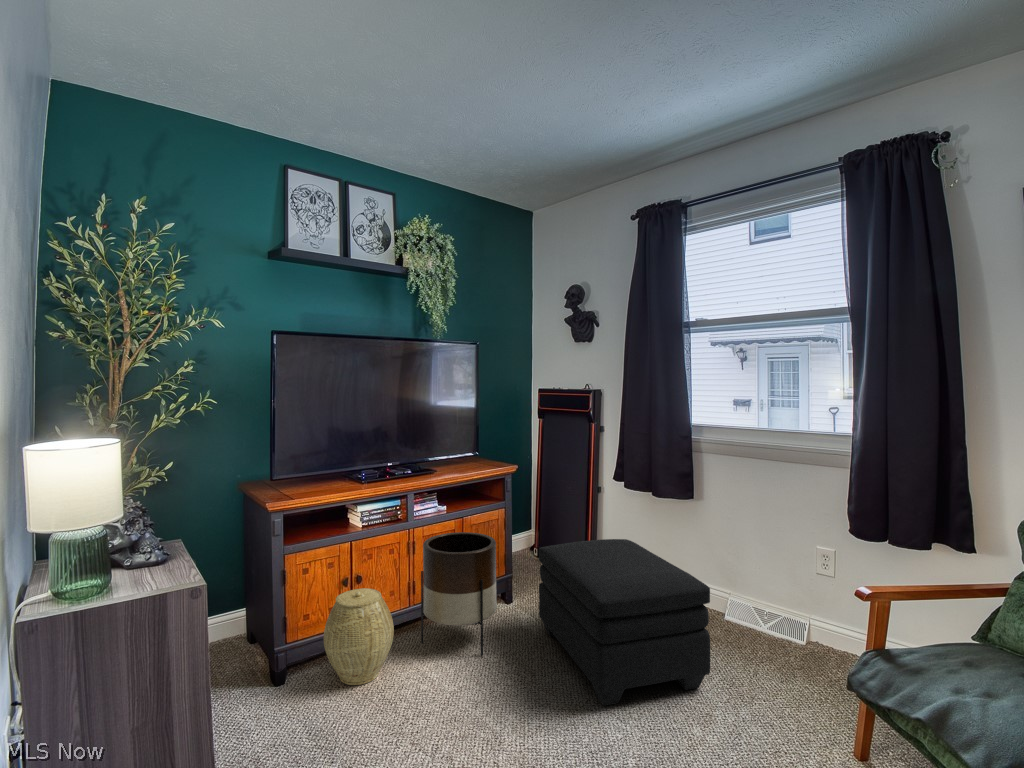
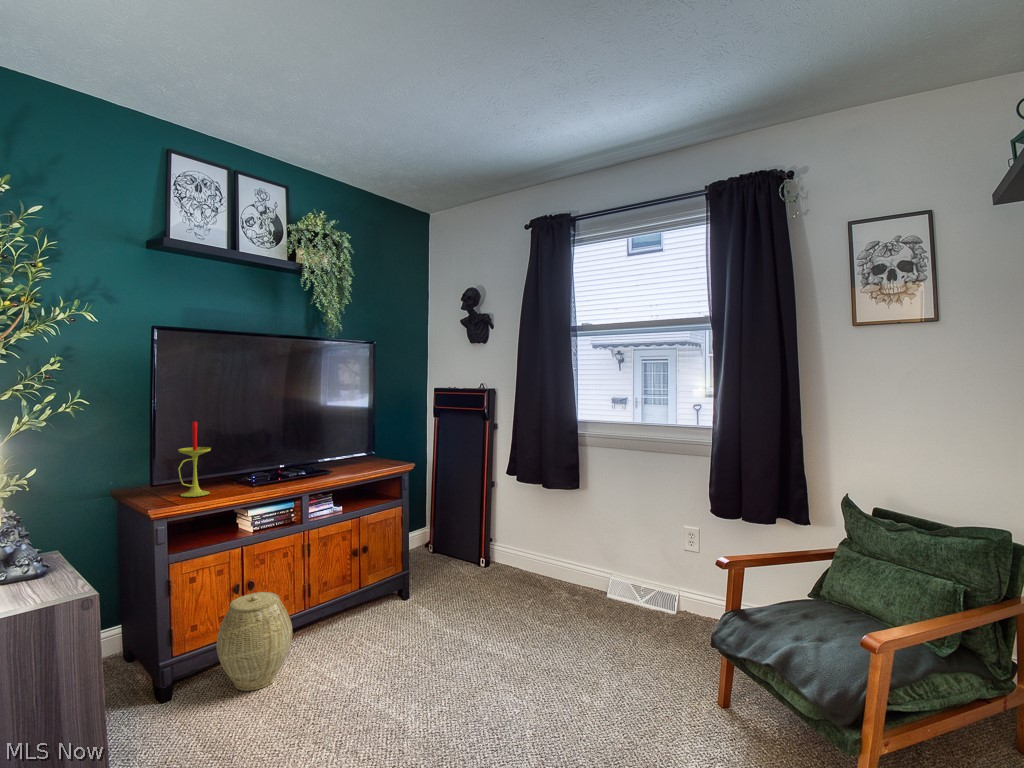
candle: none [291,419,322,493] -> present [178,422,211,497]
planter: present [421,532,497,655] -> none [319,531,396,650]
ottoman: present [539,539,710,705] -> none [438,531,595,682]

